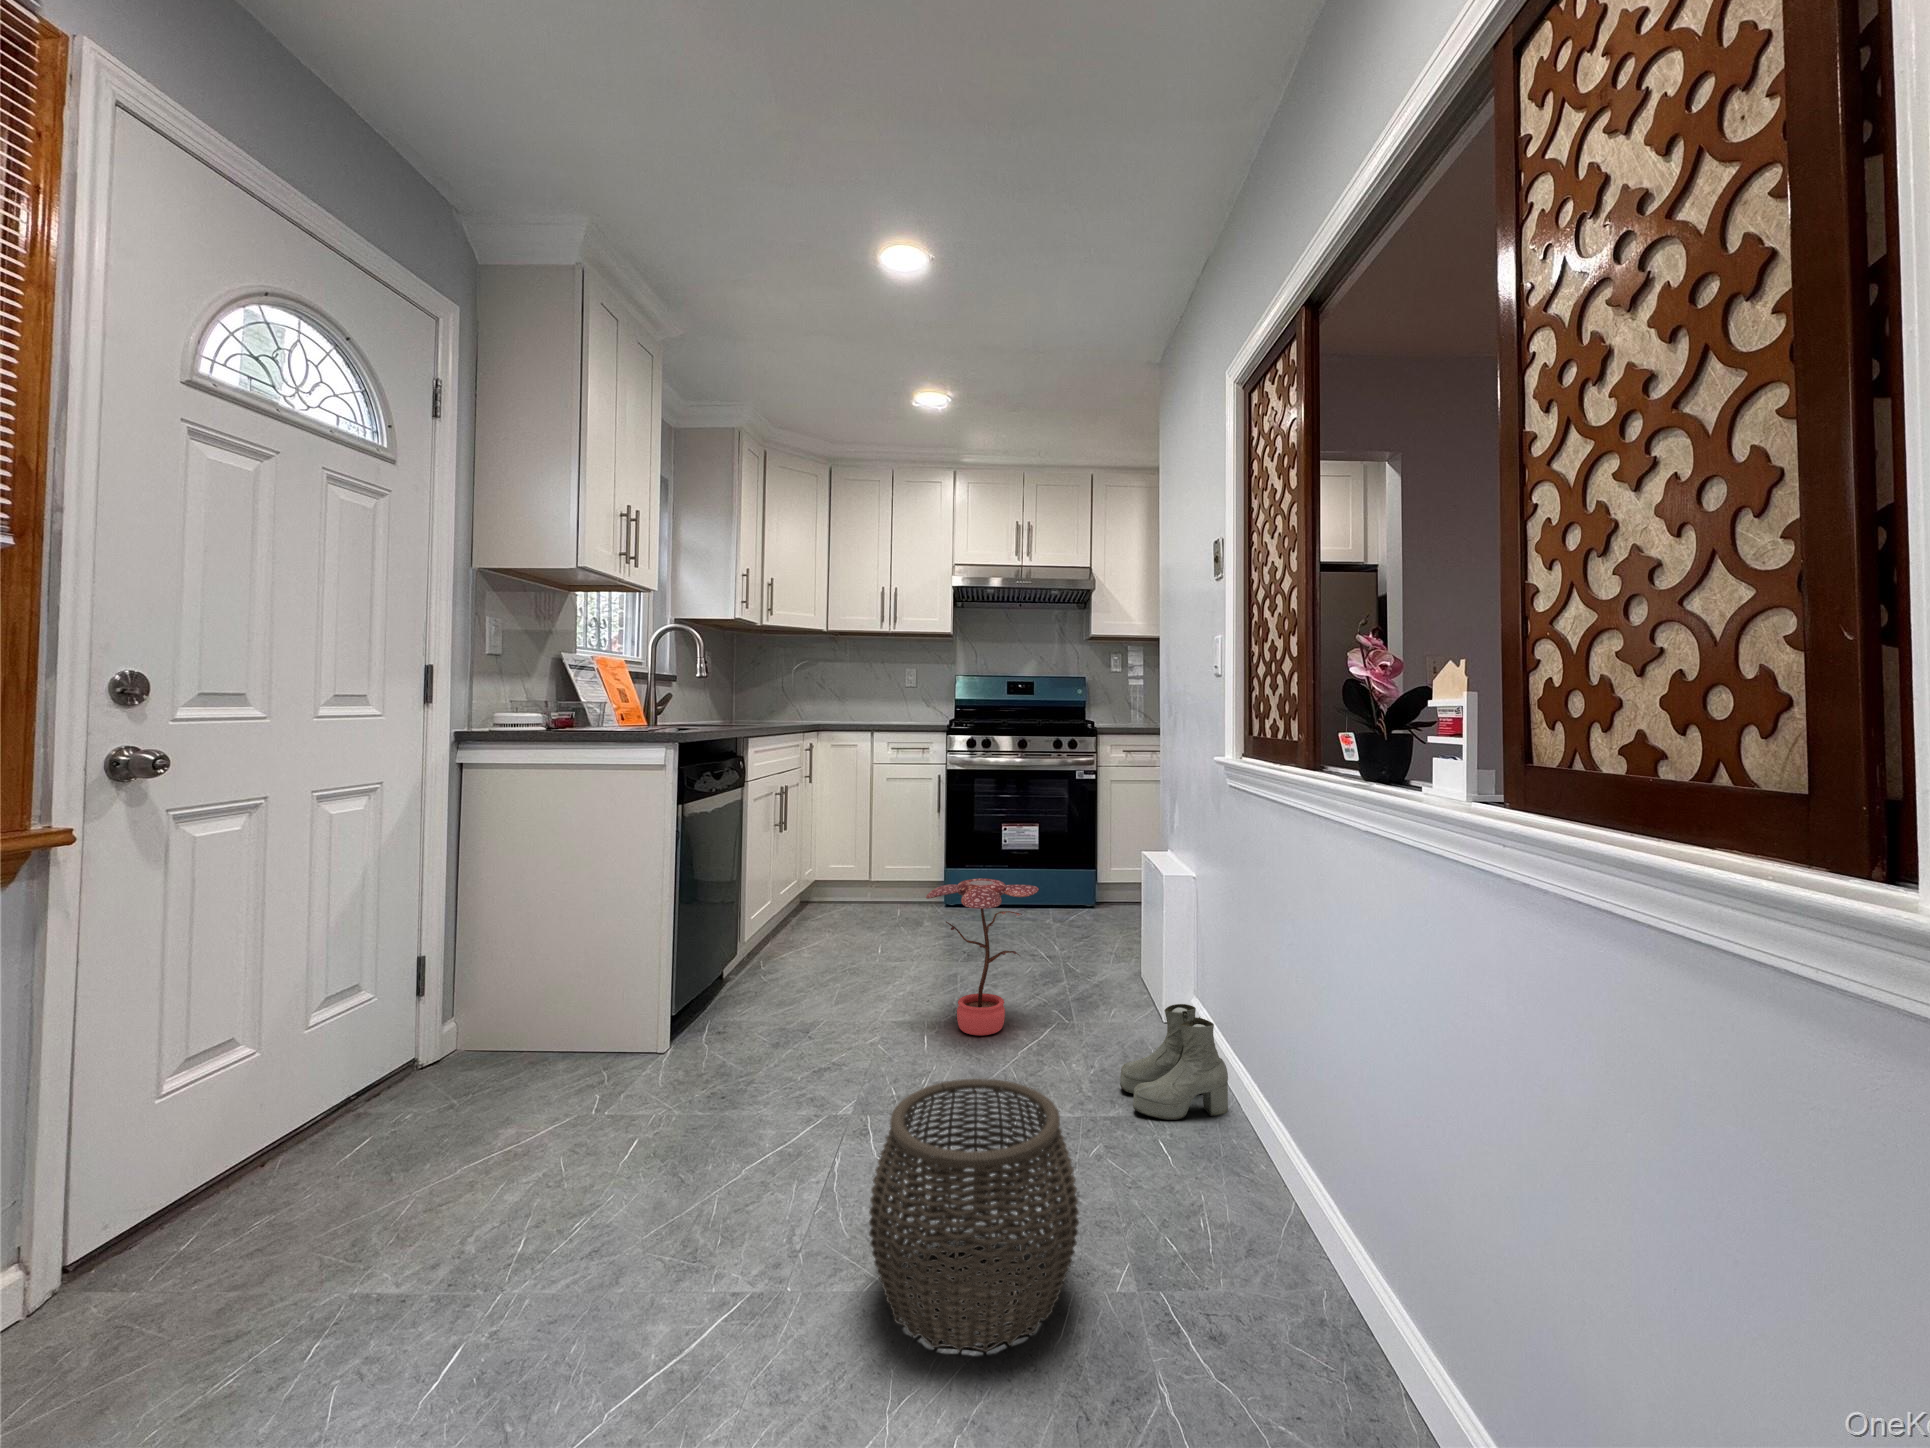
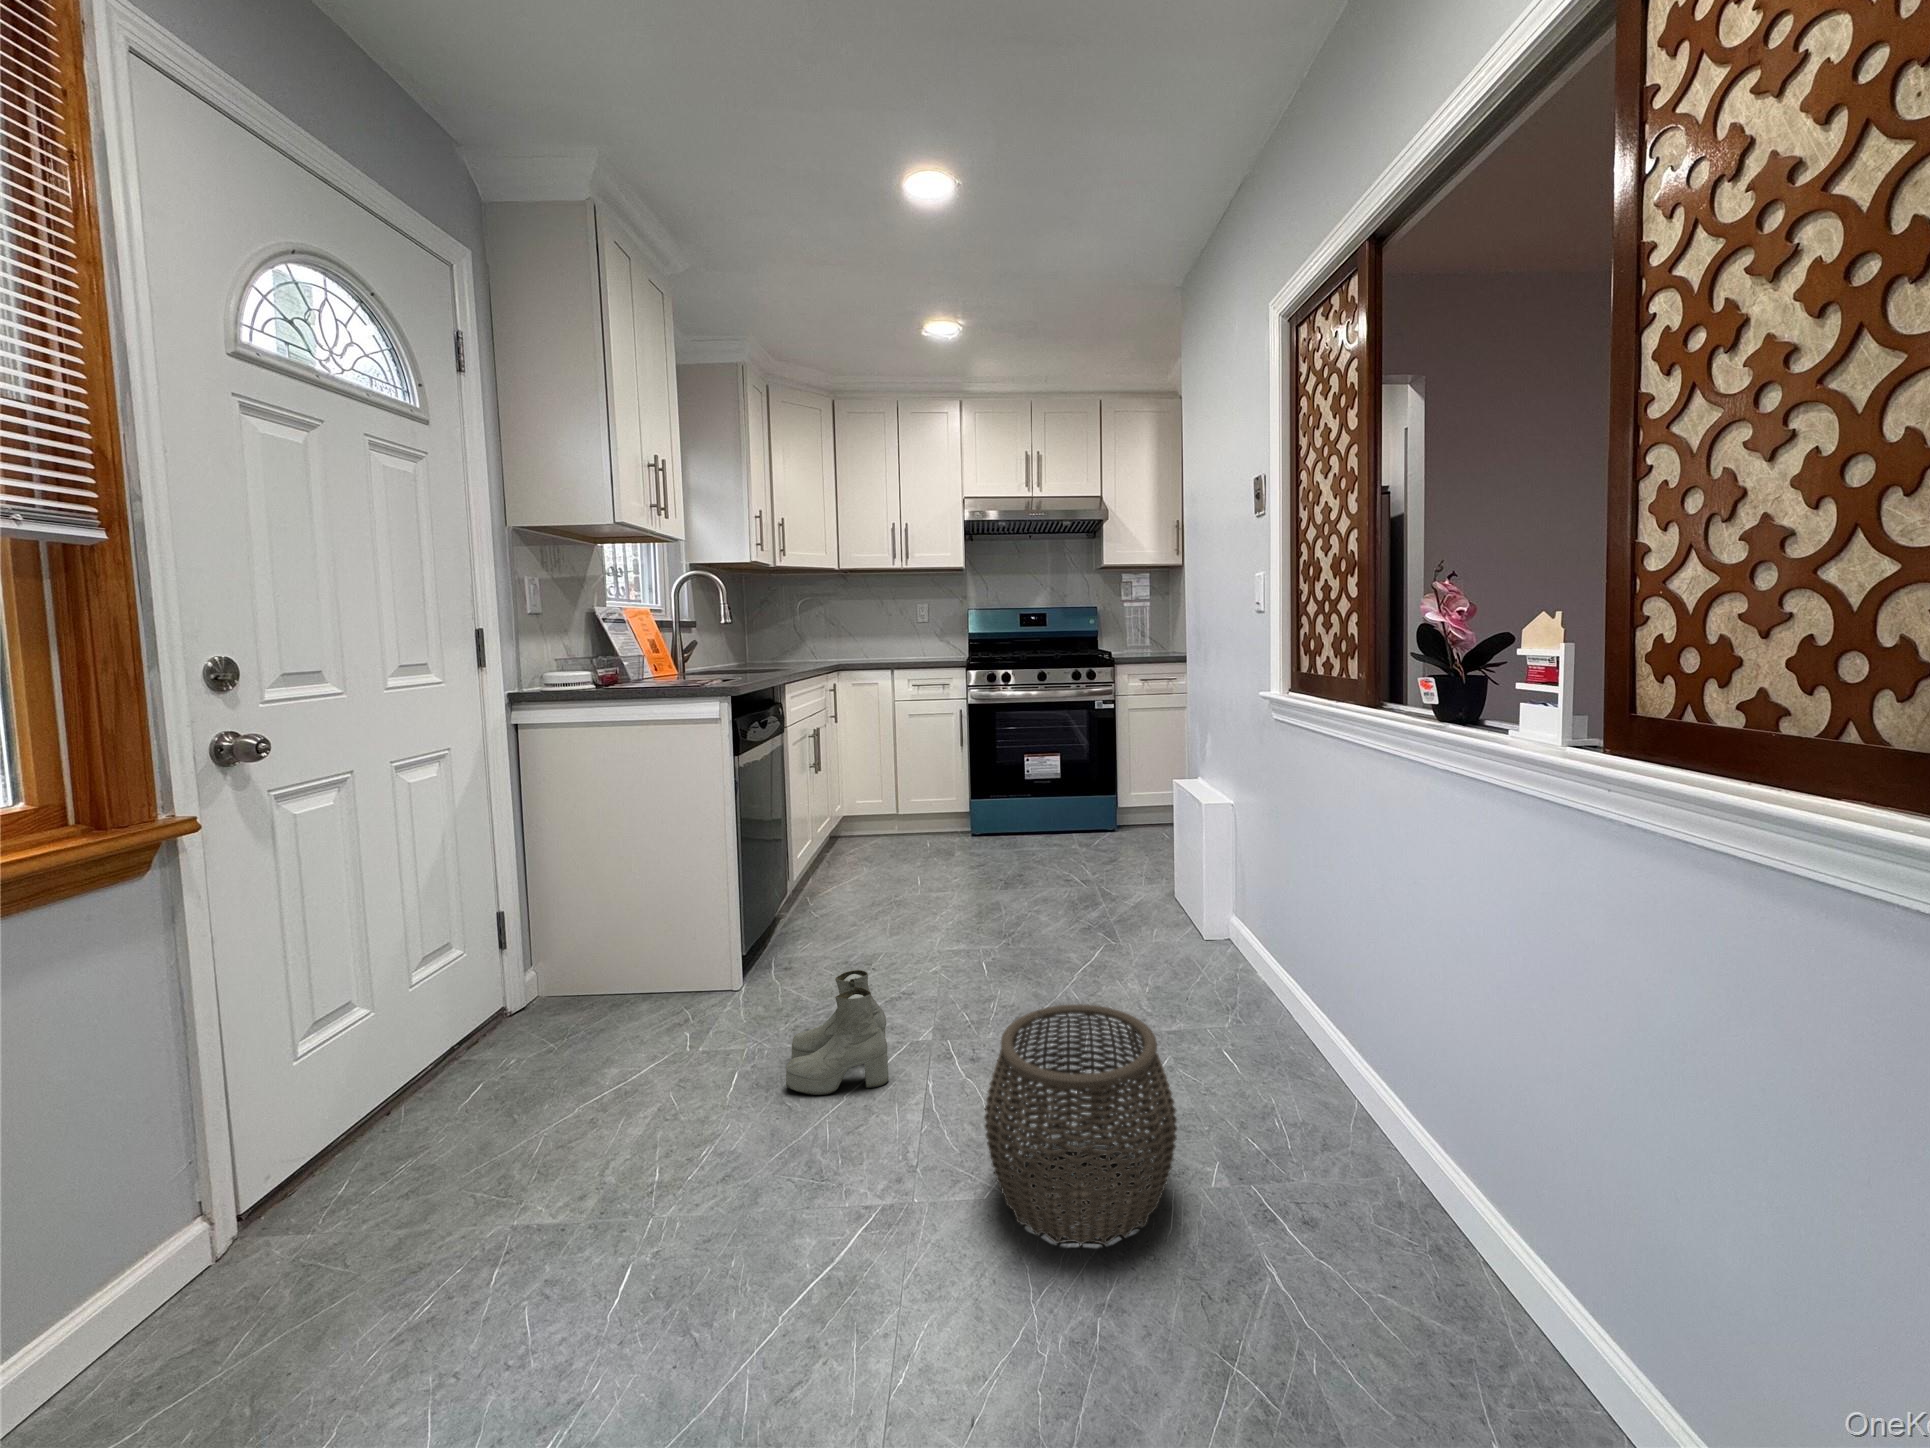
potted plant: present [926,879,1039,1035] -> none [975,811,1081,955]
boots: present [1120,1004,1228,1120] -> present [786,970,889,1095]

